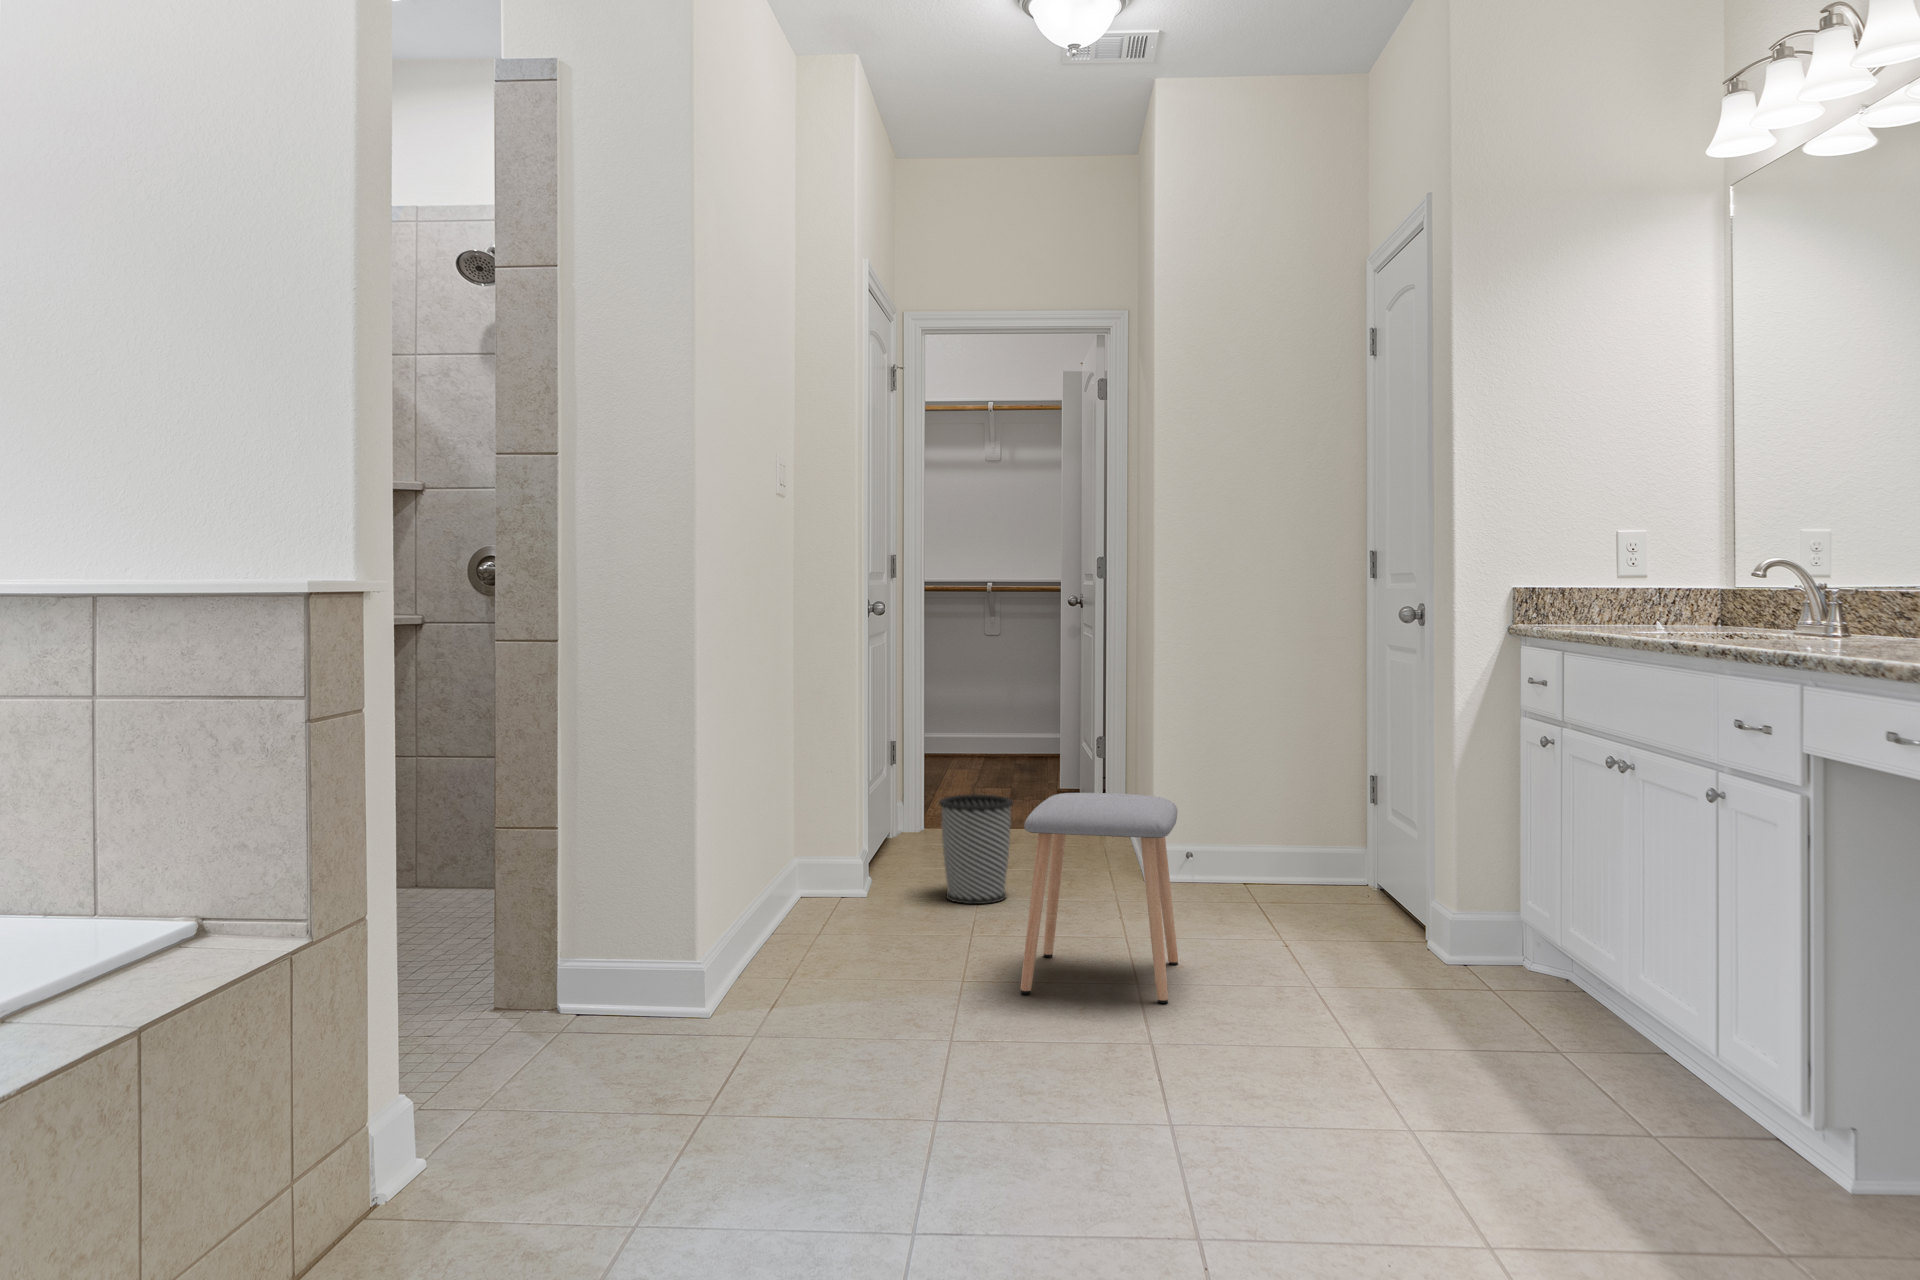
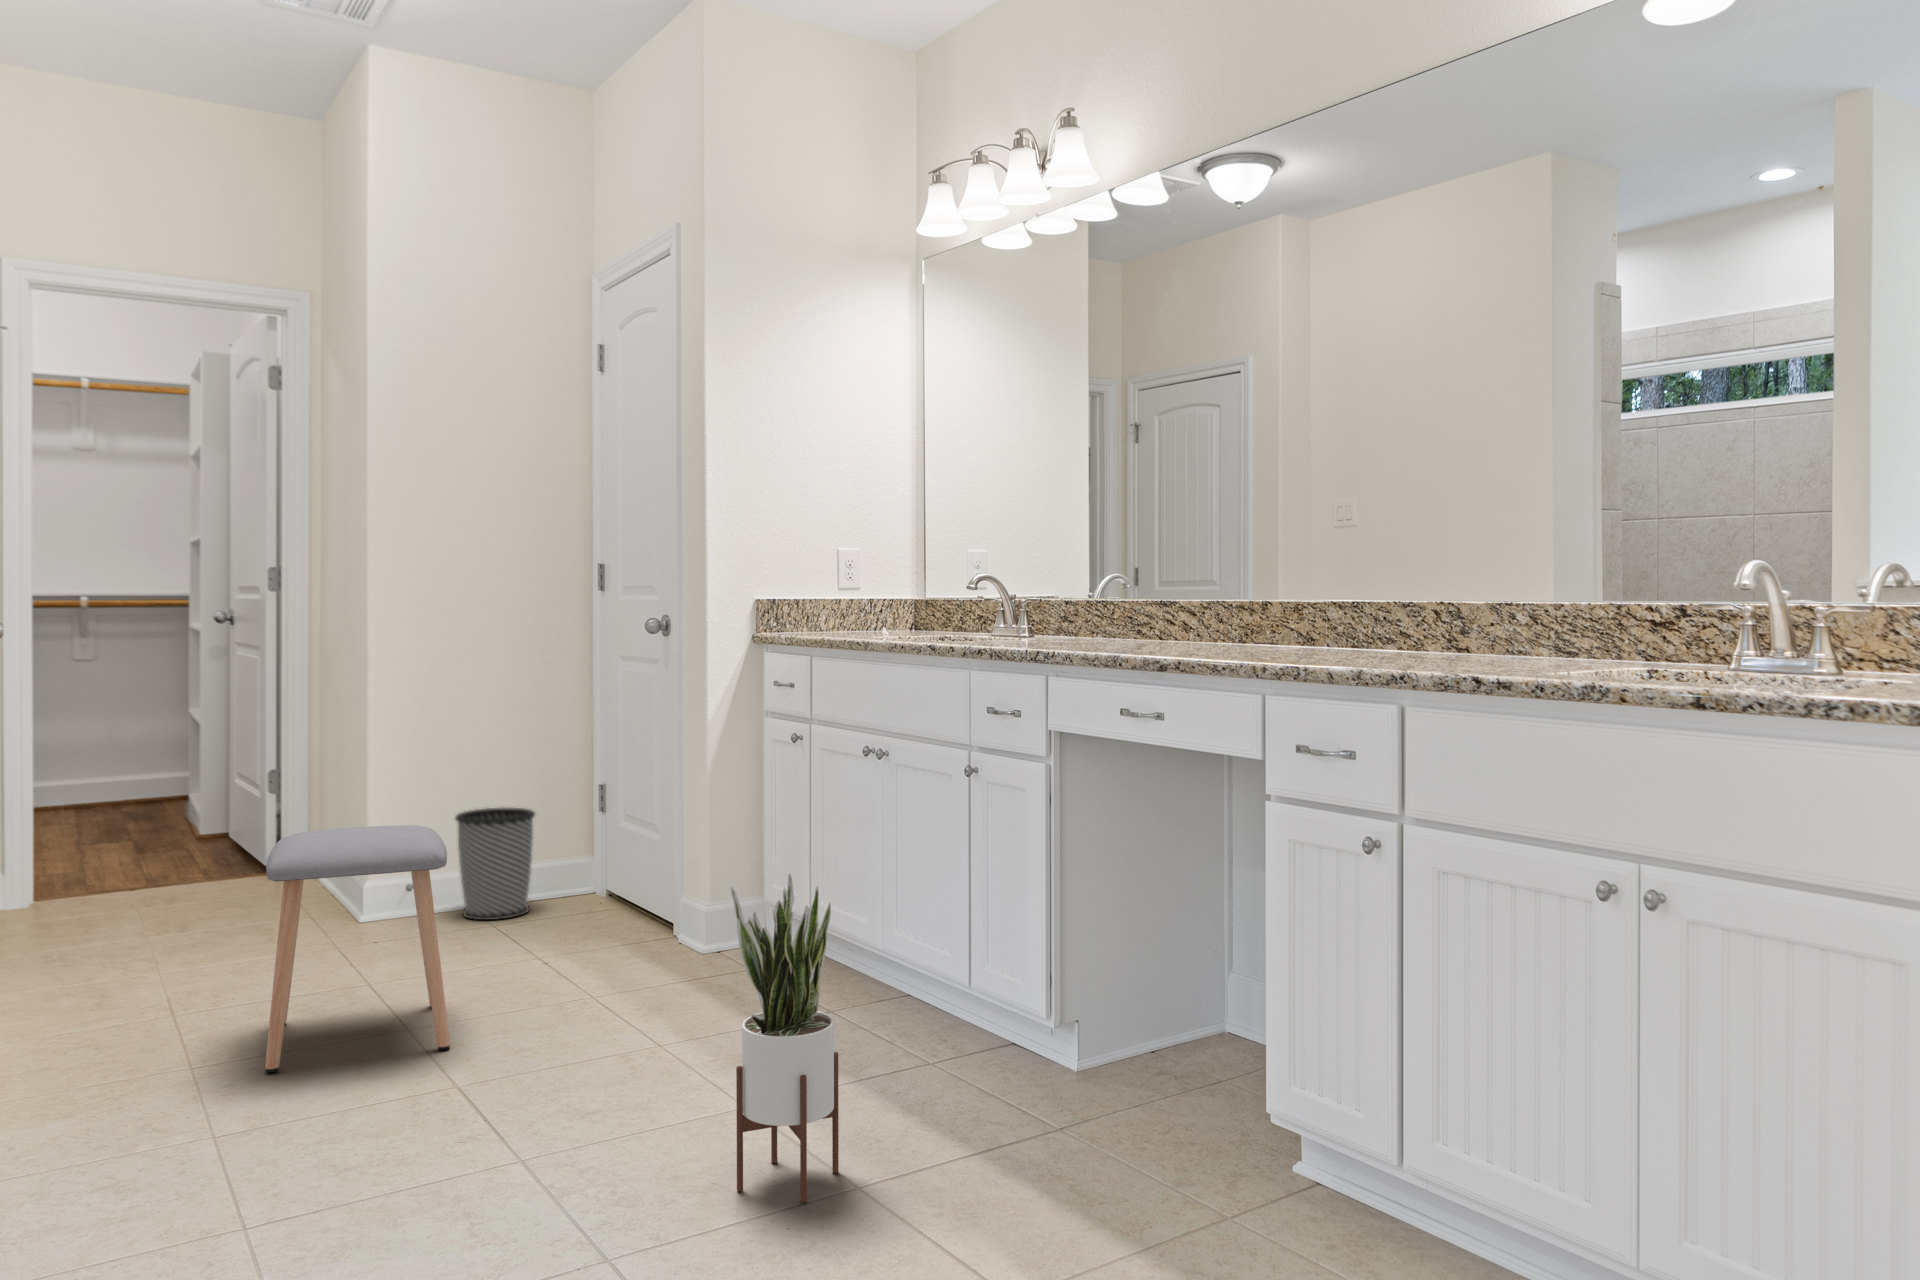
wastebasket: present [939,794,1013,904] -> present [455,808,535,920]
potted plant: none [1353,882,1480,1226] -> present [730,874,839,1202]

